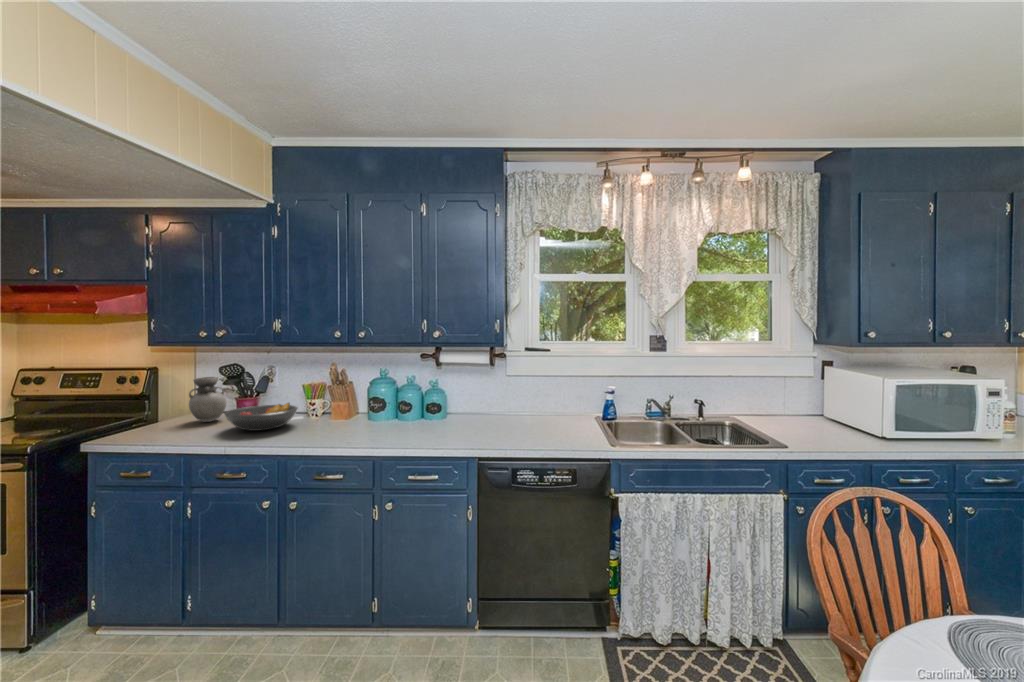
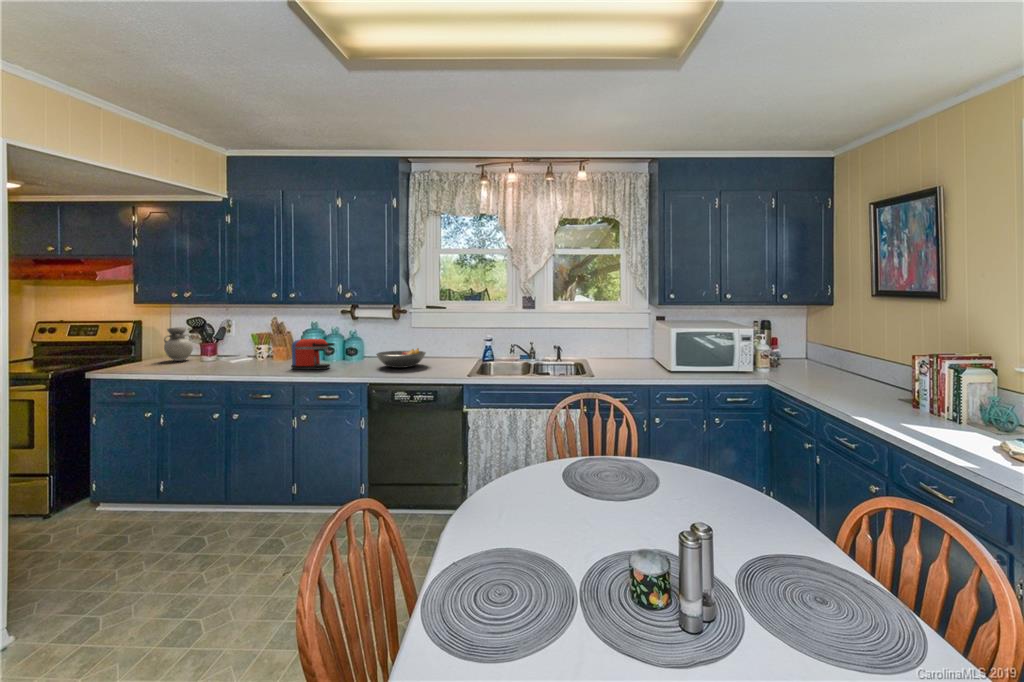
coffee maker: none [364,394,423,436] -> present [291,339,334,369]
fruit bowl: present [225,403,298,431] -> present [376,348,426,368]

